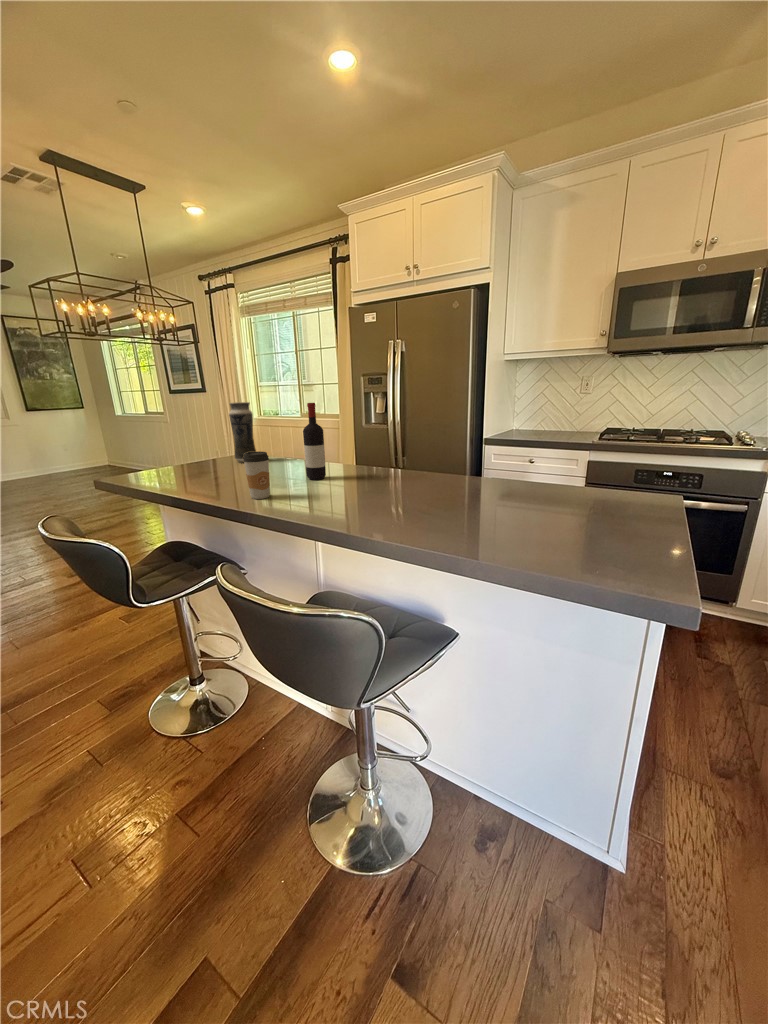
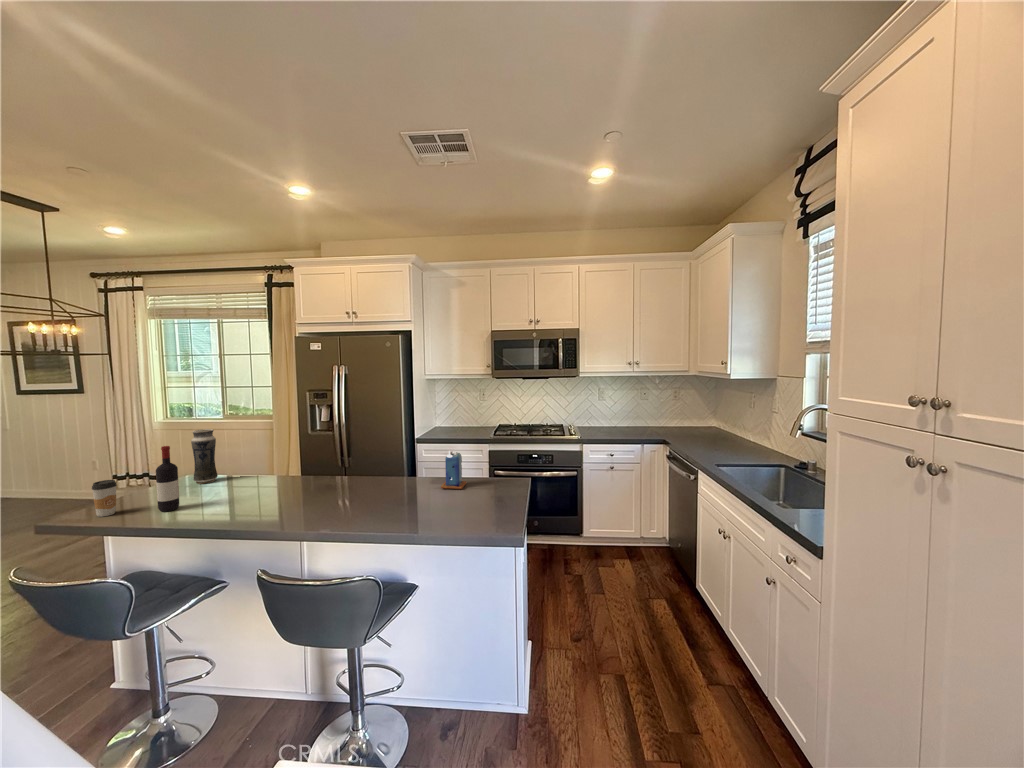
wine bottle: present [303,403,326,480] -> present [156,446,179,512]
candle: none [510,432,554,497] -> present [441,451,466,489]
coffee cup: present [243,451,270,499] -> present [92,480,117,517]

